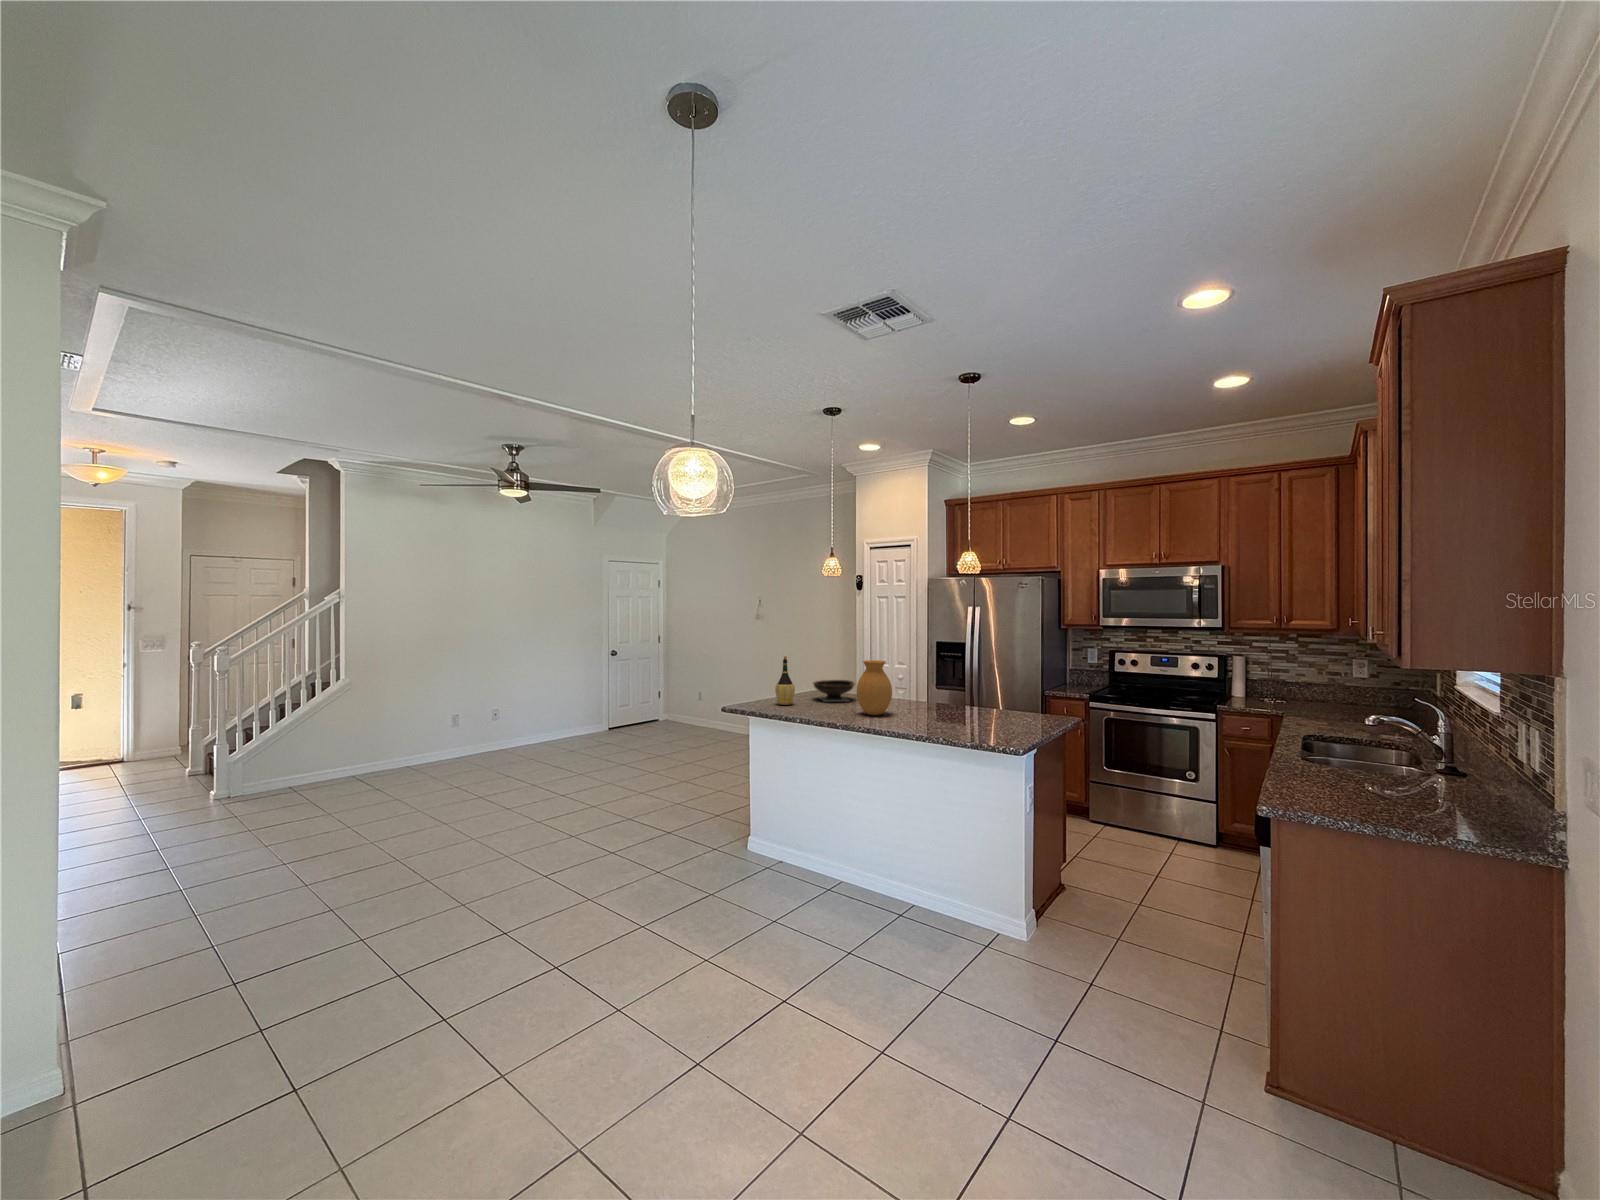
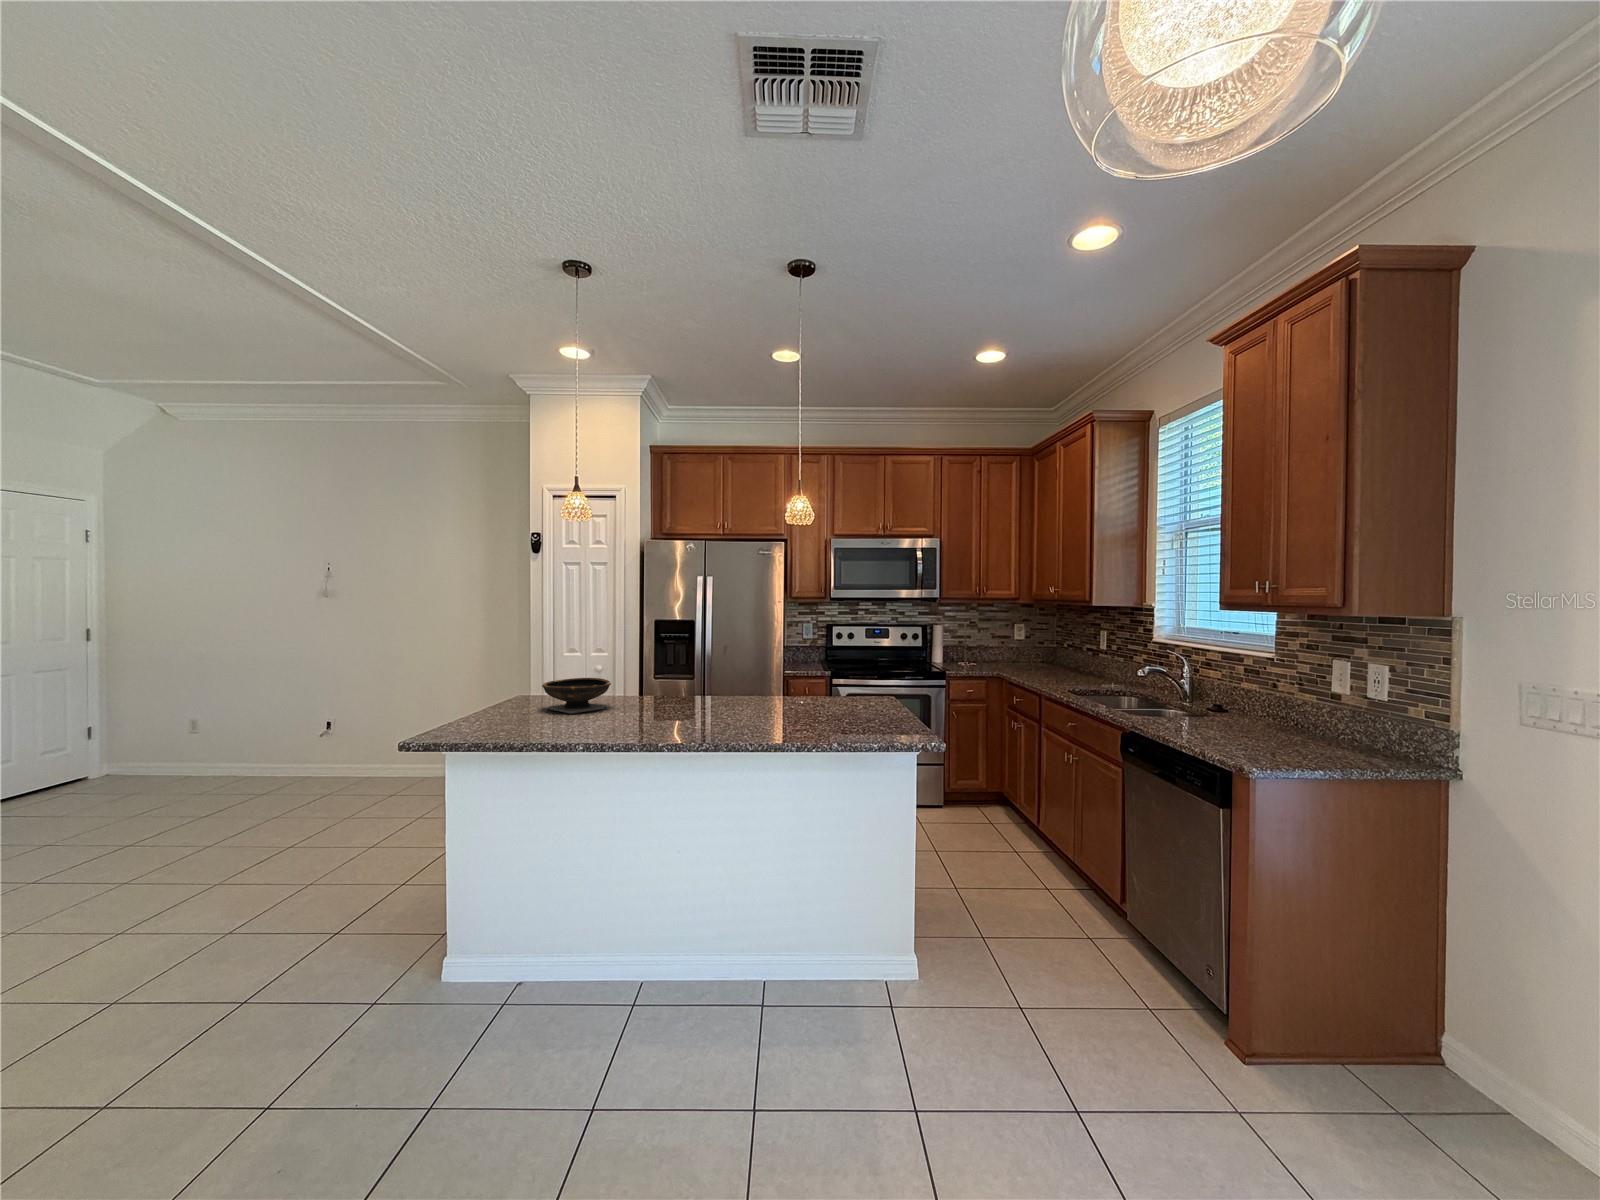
wine bottle: present [775,656,795,705] -> none [497,645,532,726]
vase: present [856,660,892,715] -> none [654,643,707,724]

